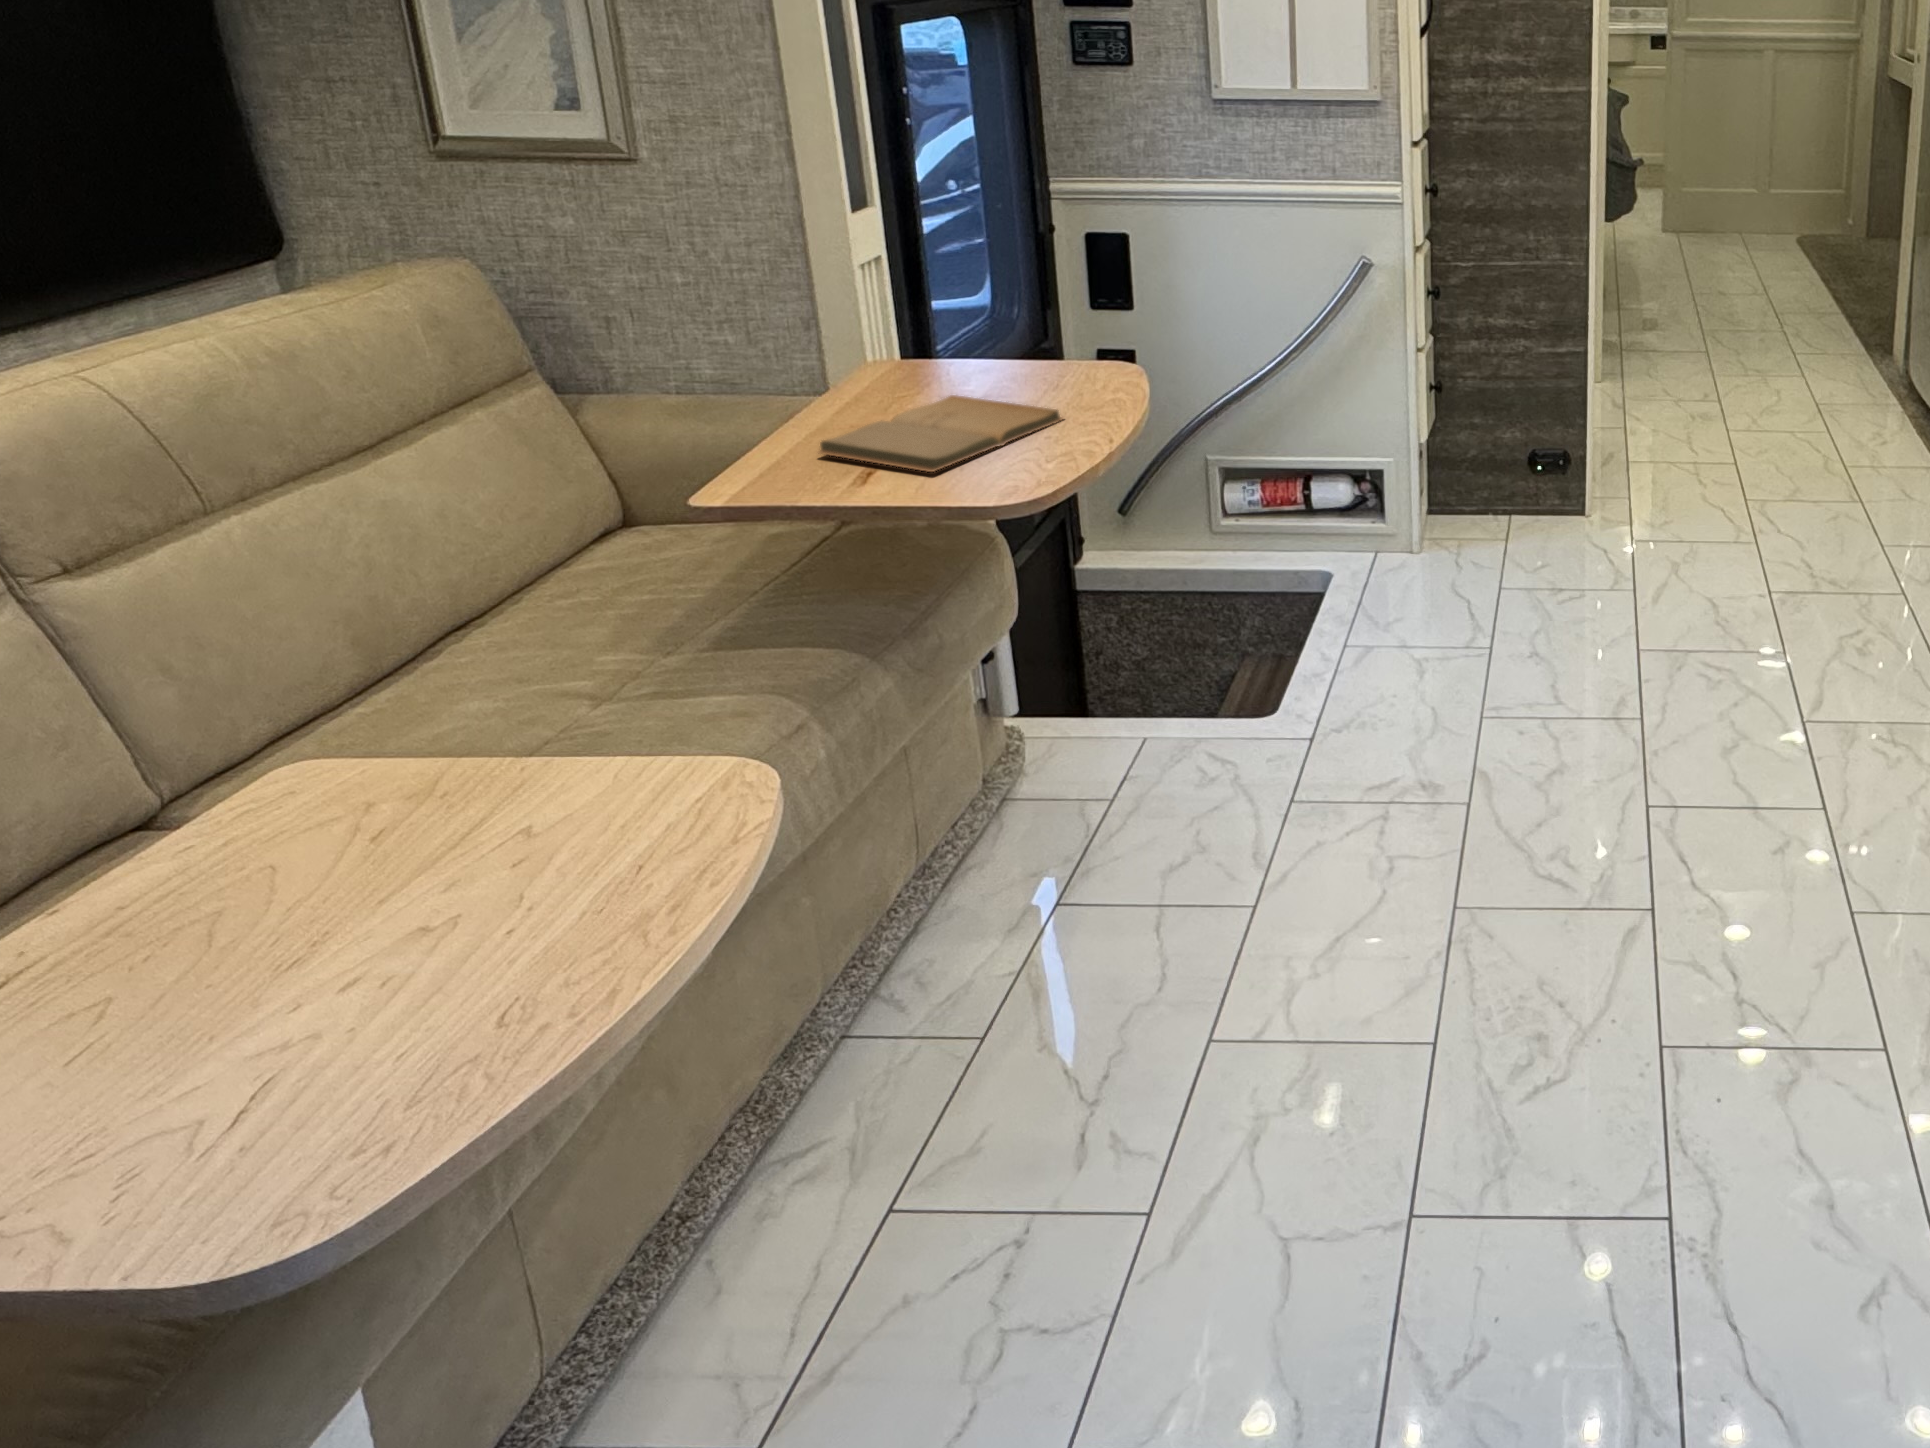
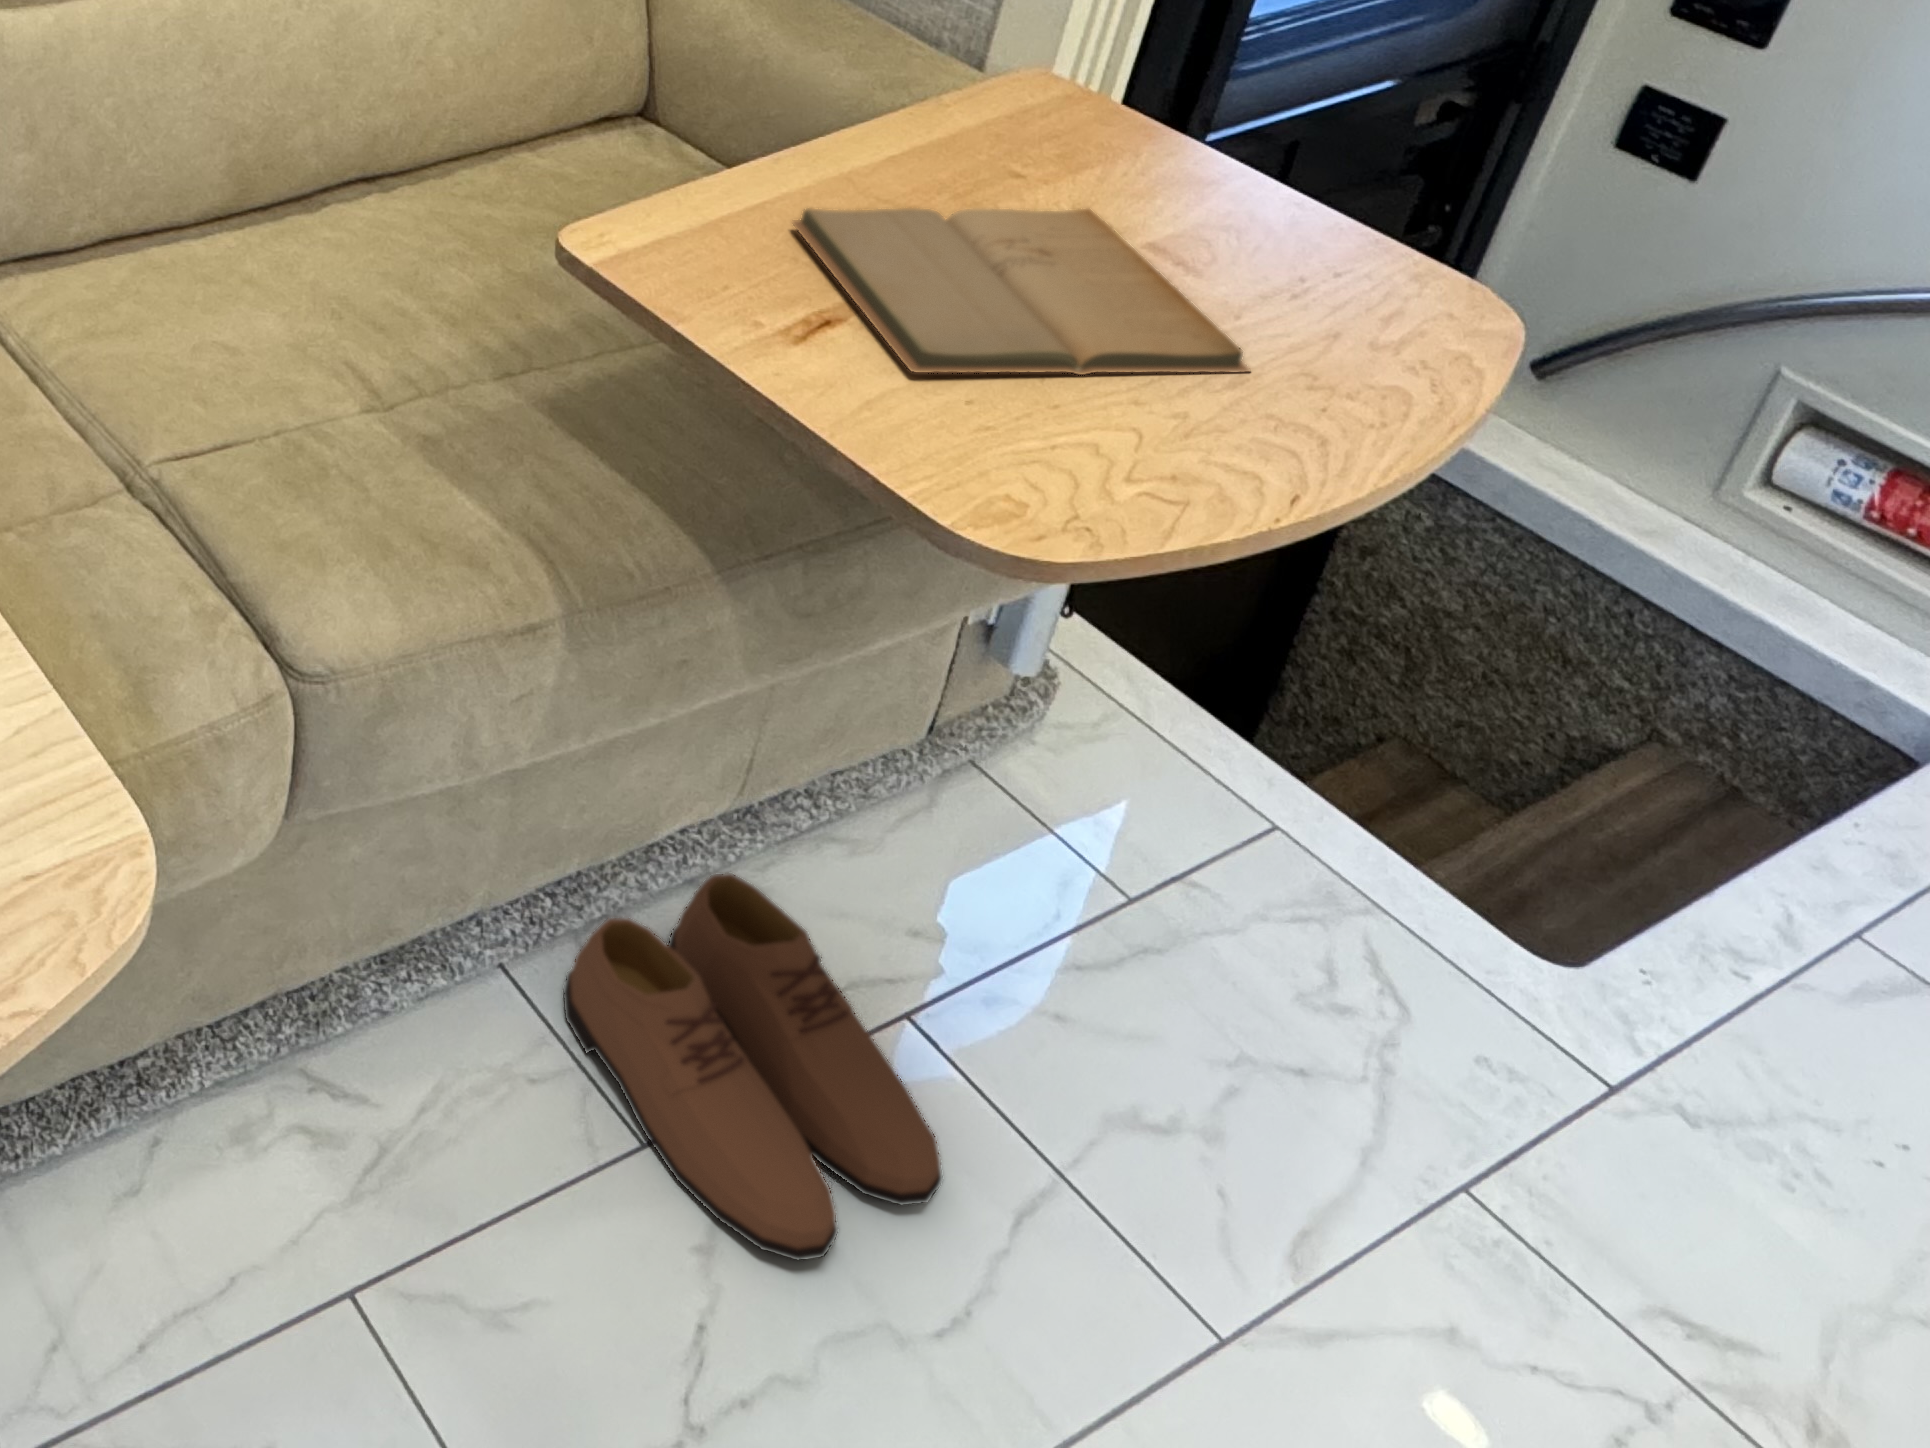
shoe: none [891,866,1123,1019] -> present [563,873,943,1260]

